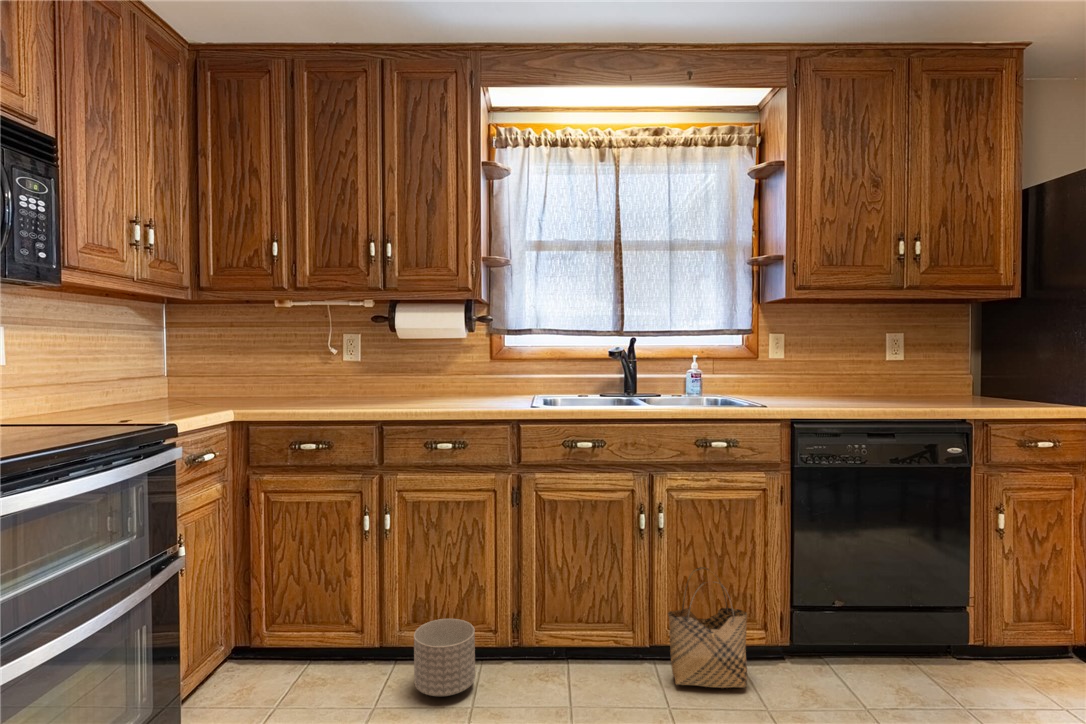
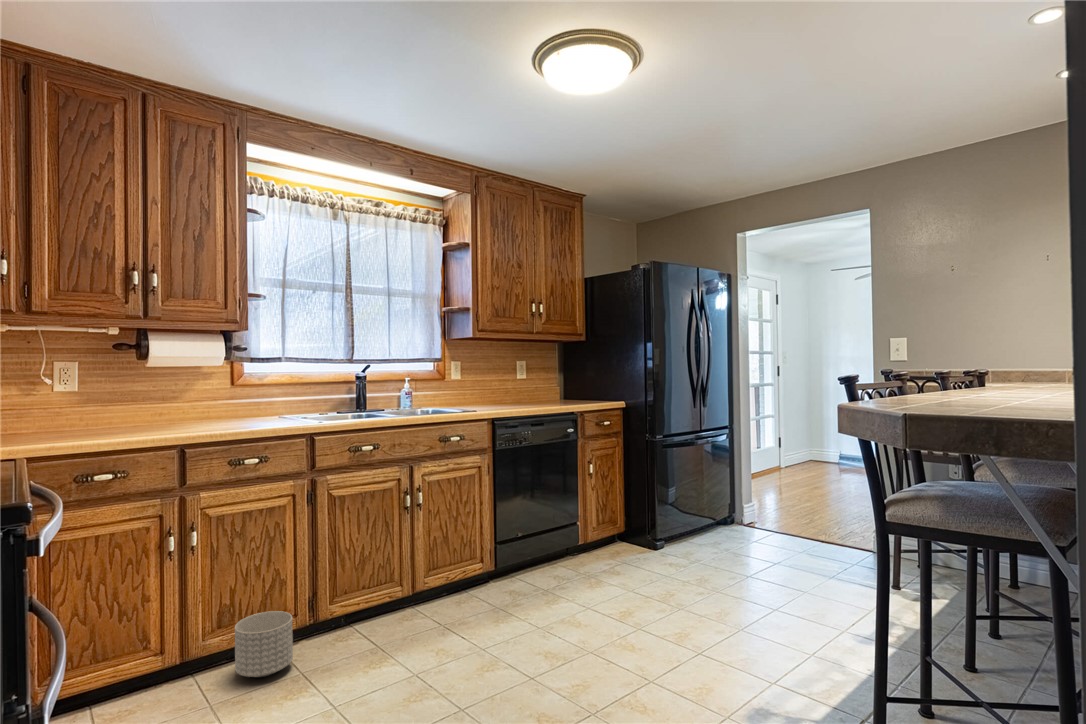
woven basket: present [668,567,747,688] -> none [431,528,483,612]

